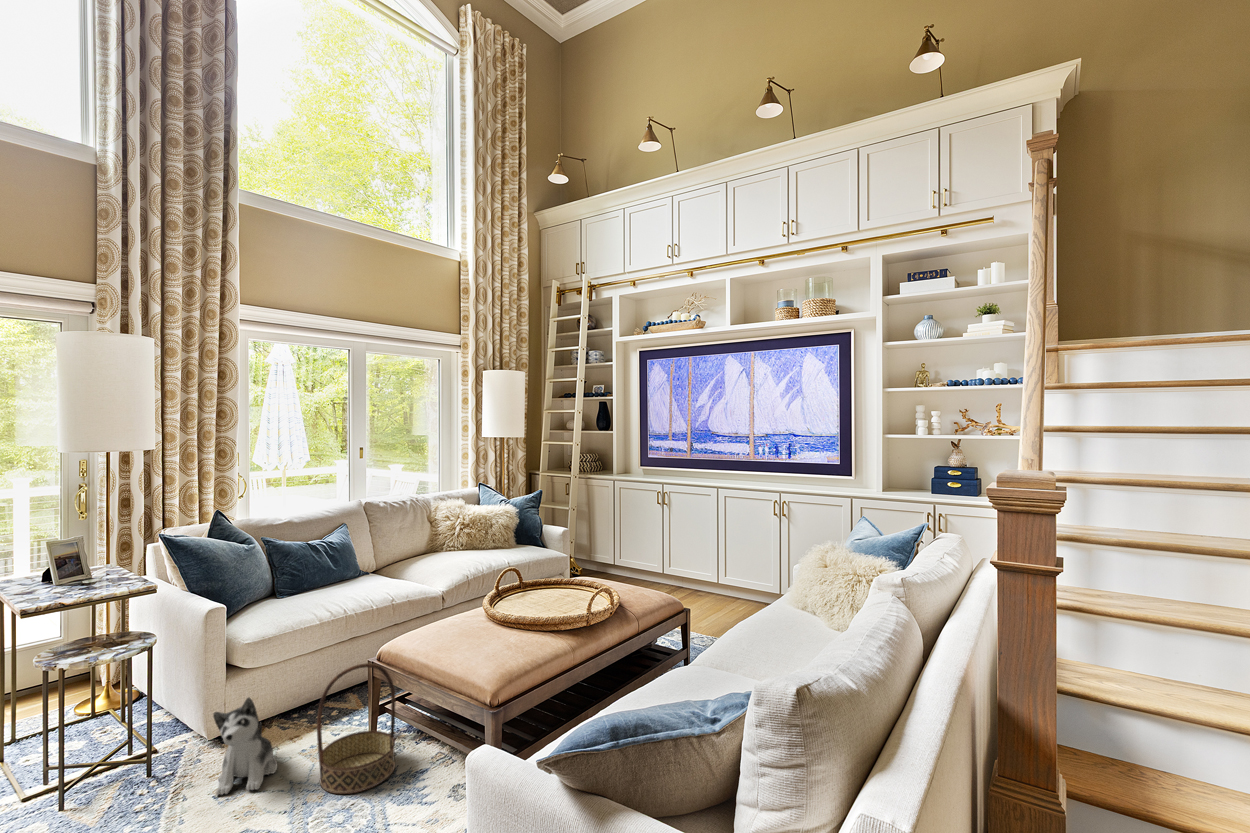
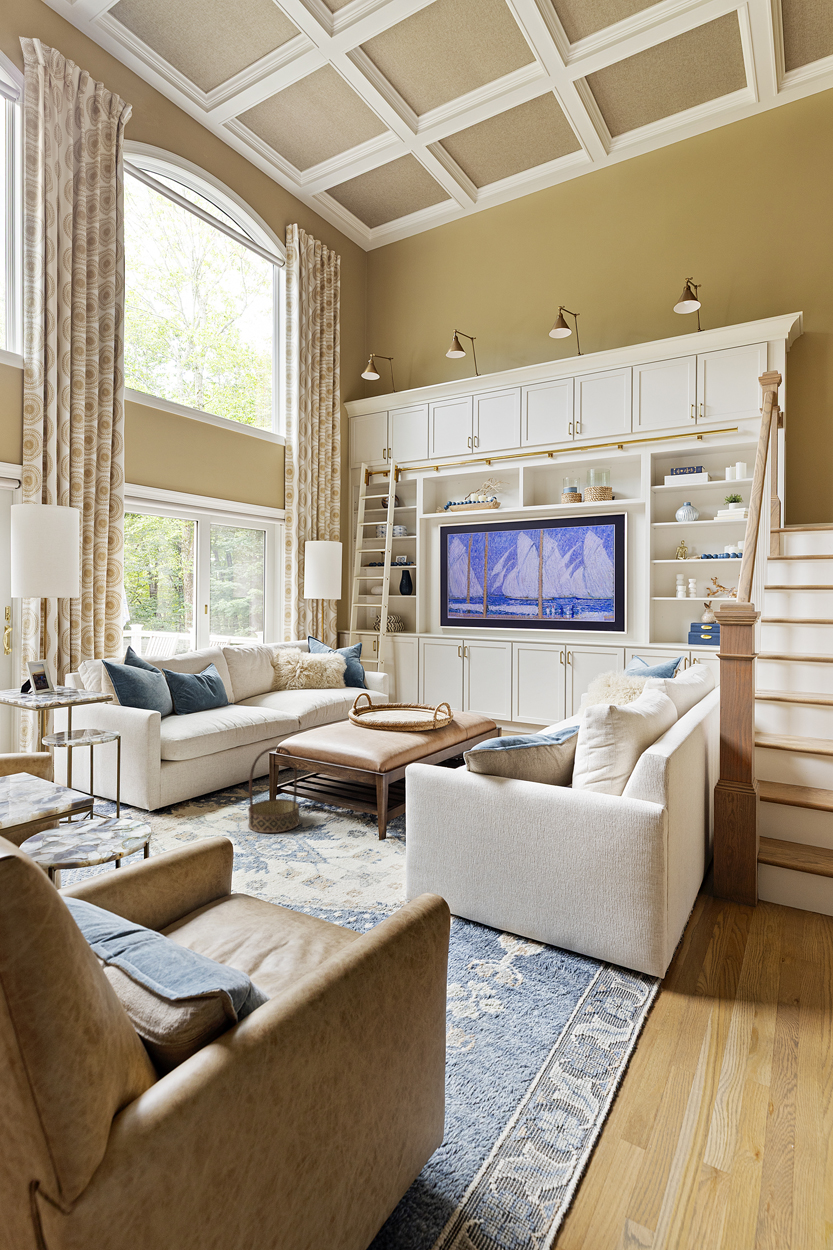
plush toy: present [213,698,277,795] -> none [173,768,215,834]

